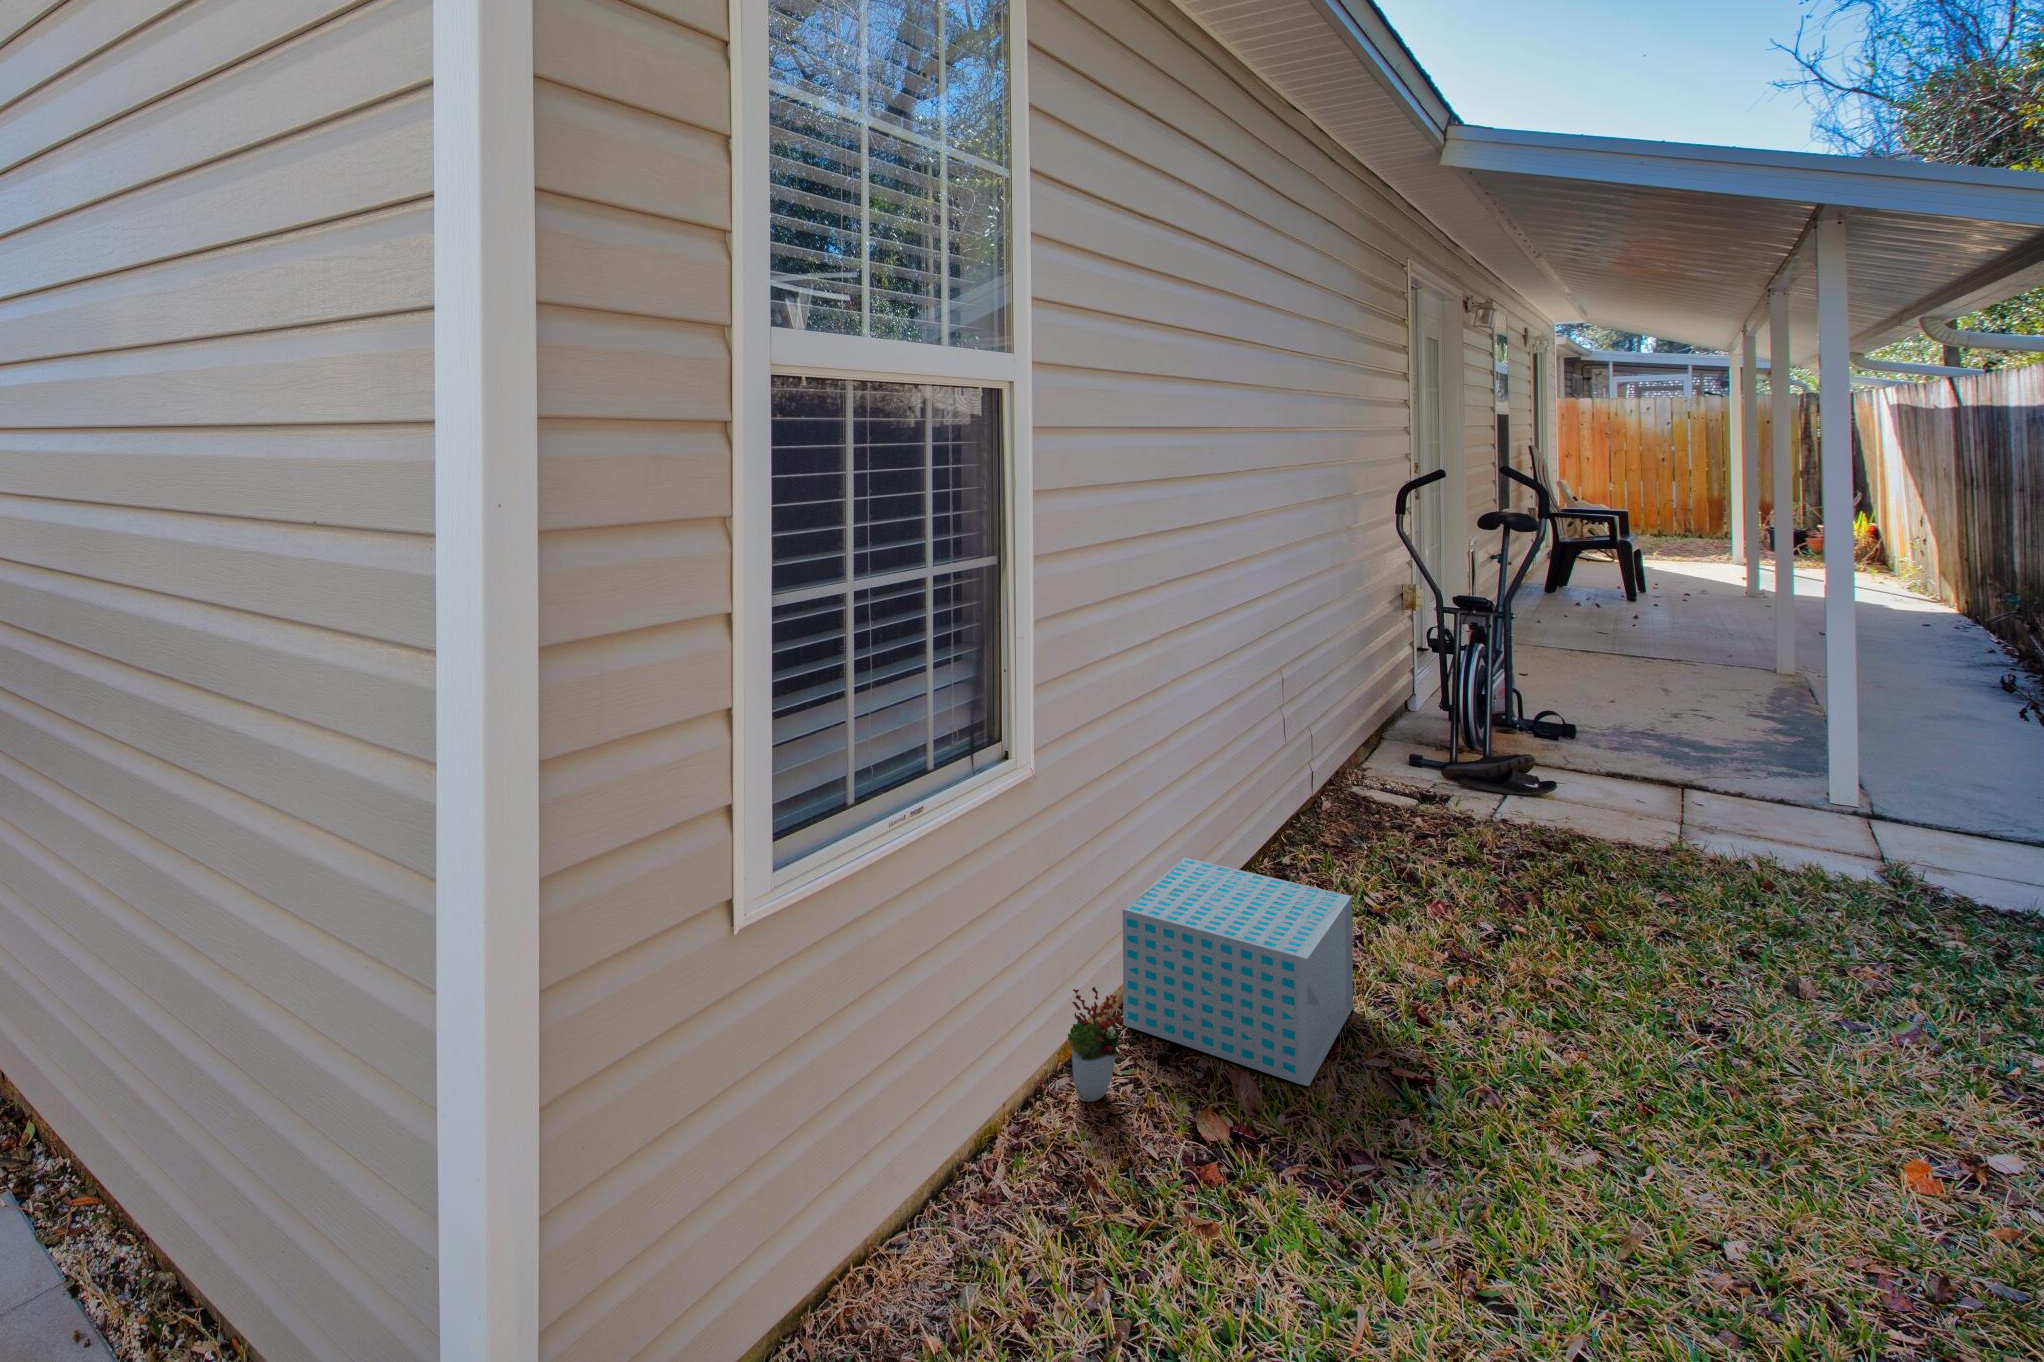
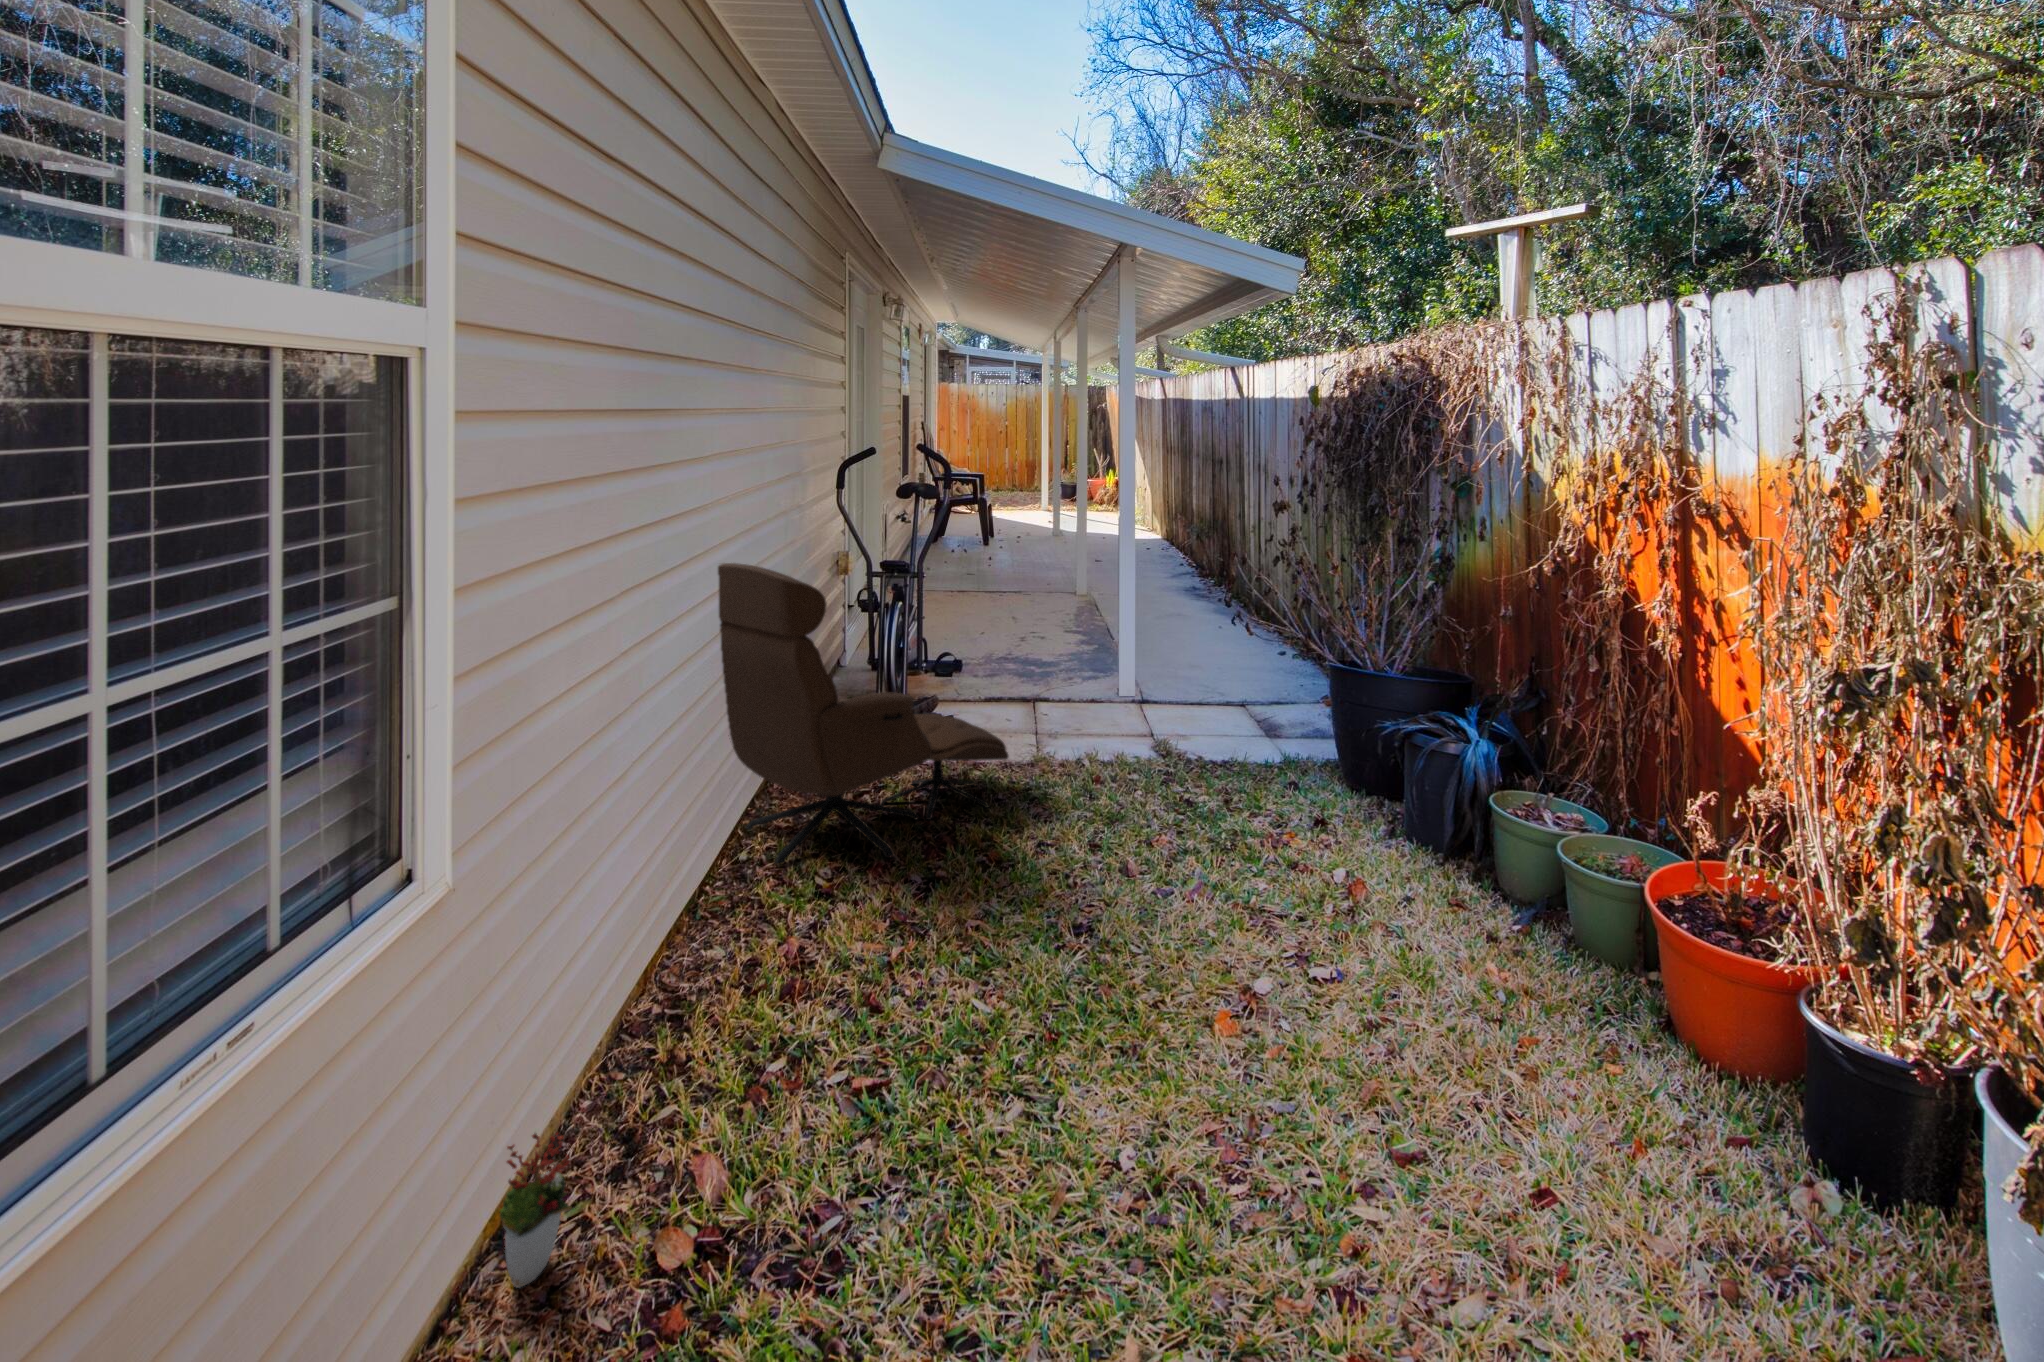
lounge chair: none [1244,577,1627,898] -> present [718,563,1009,865]
storage box: present [1123,857,1353,1086] -> none [573,903,812,1144]

